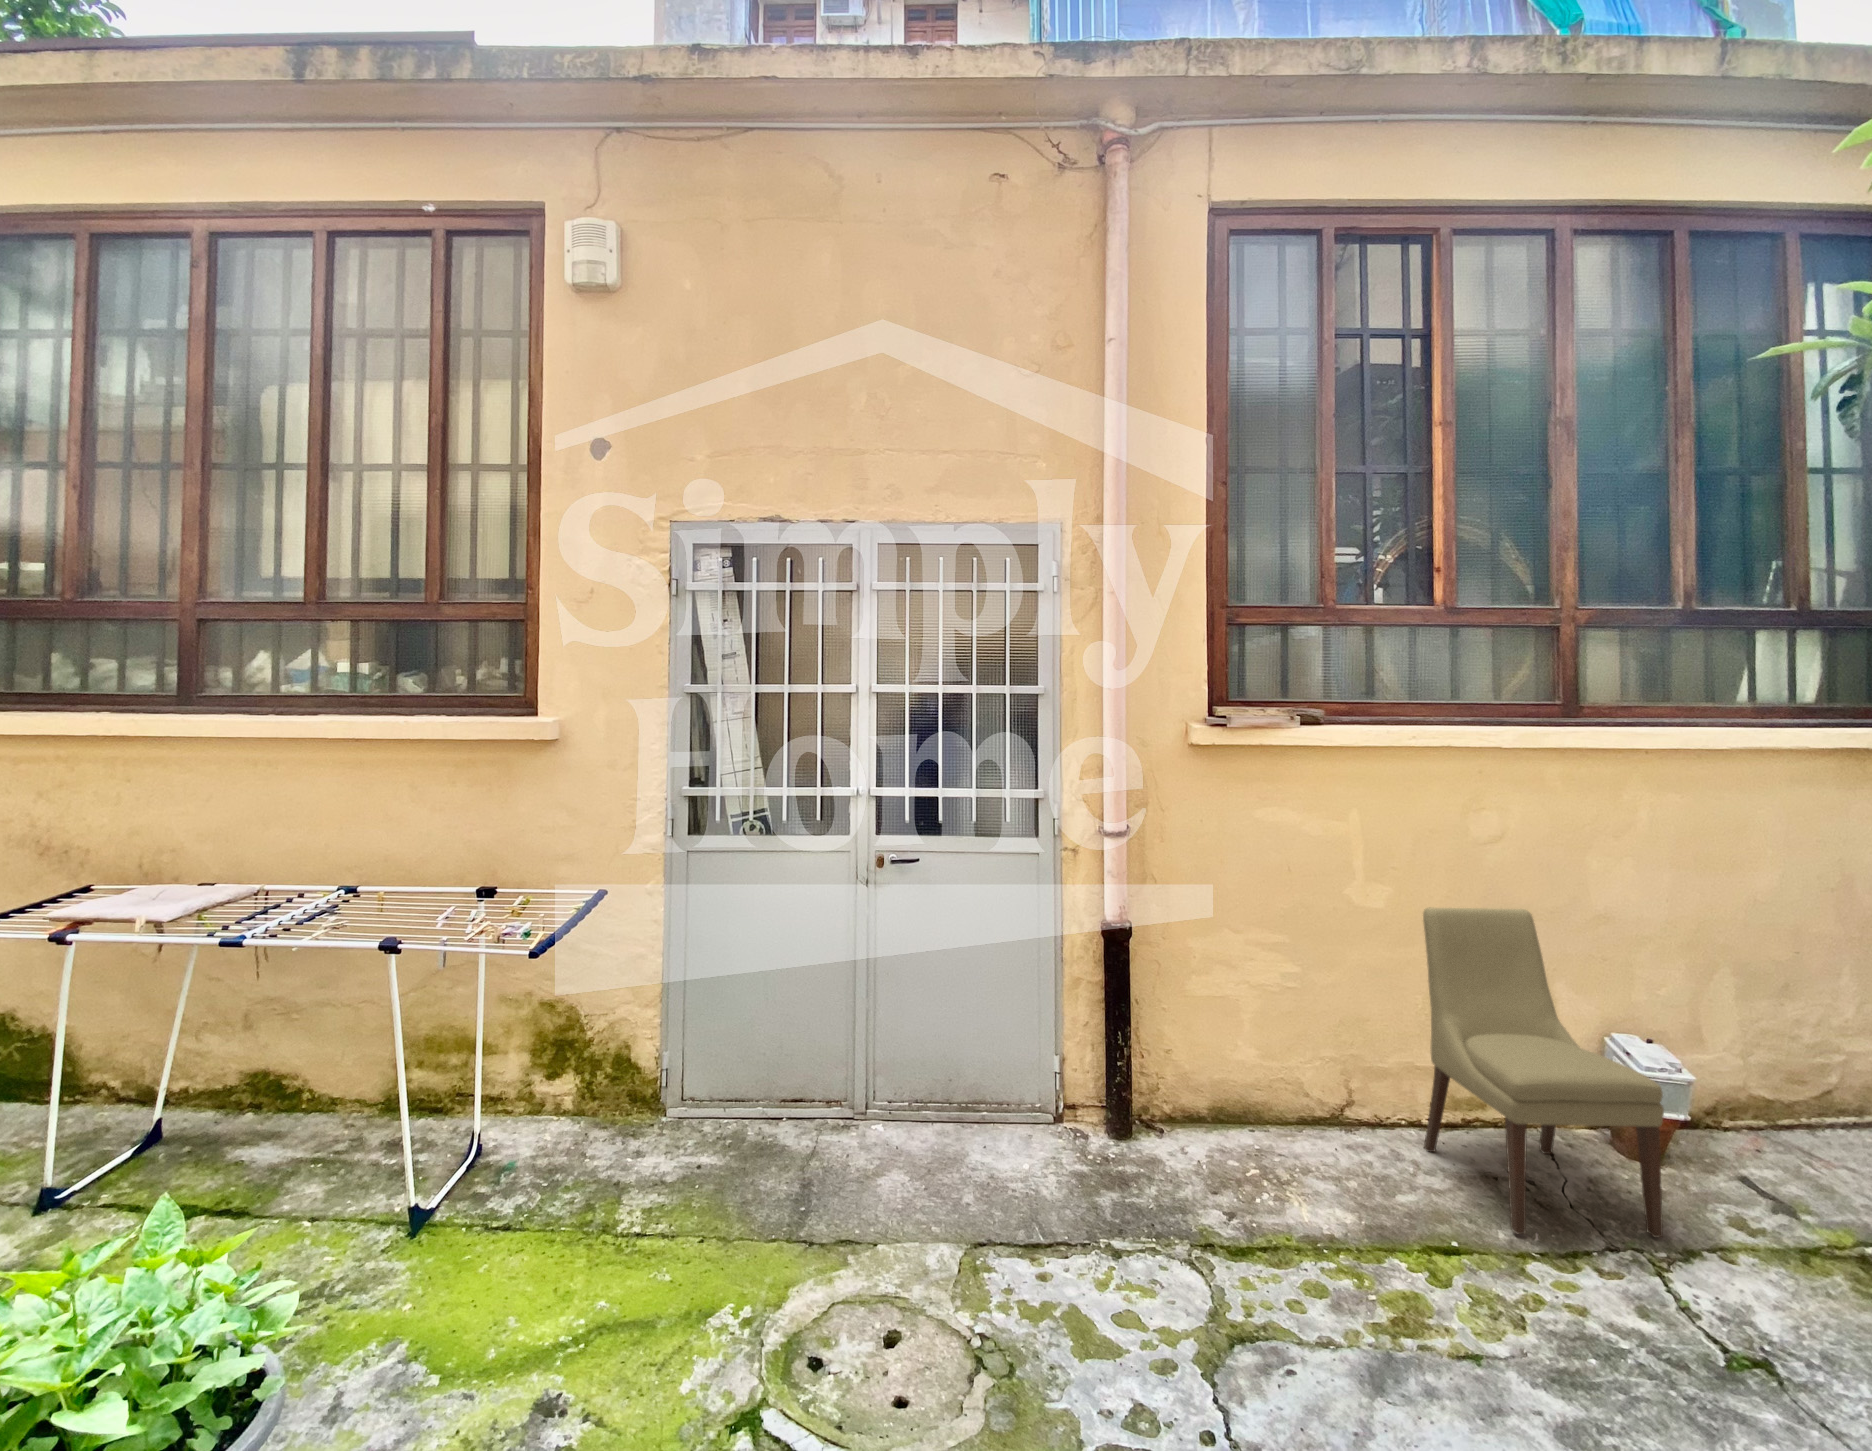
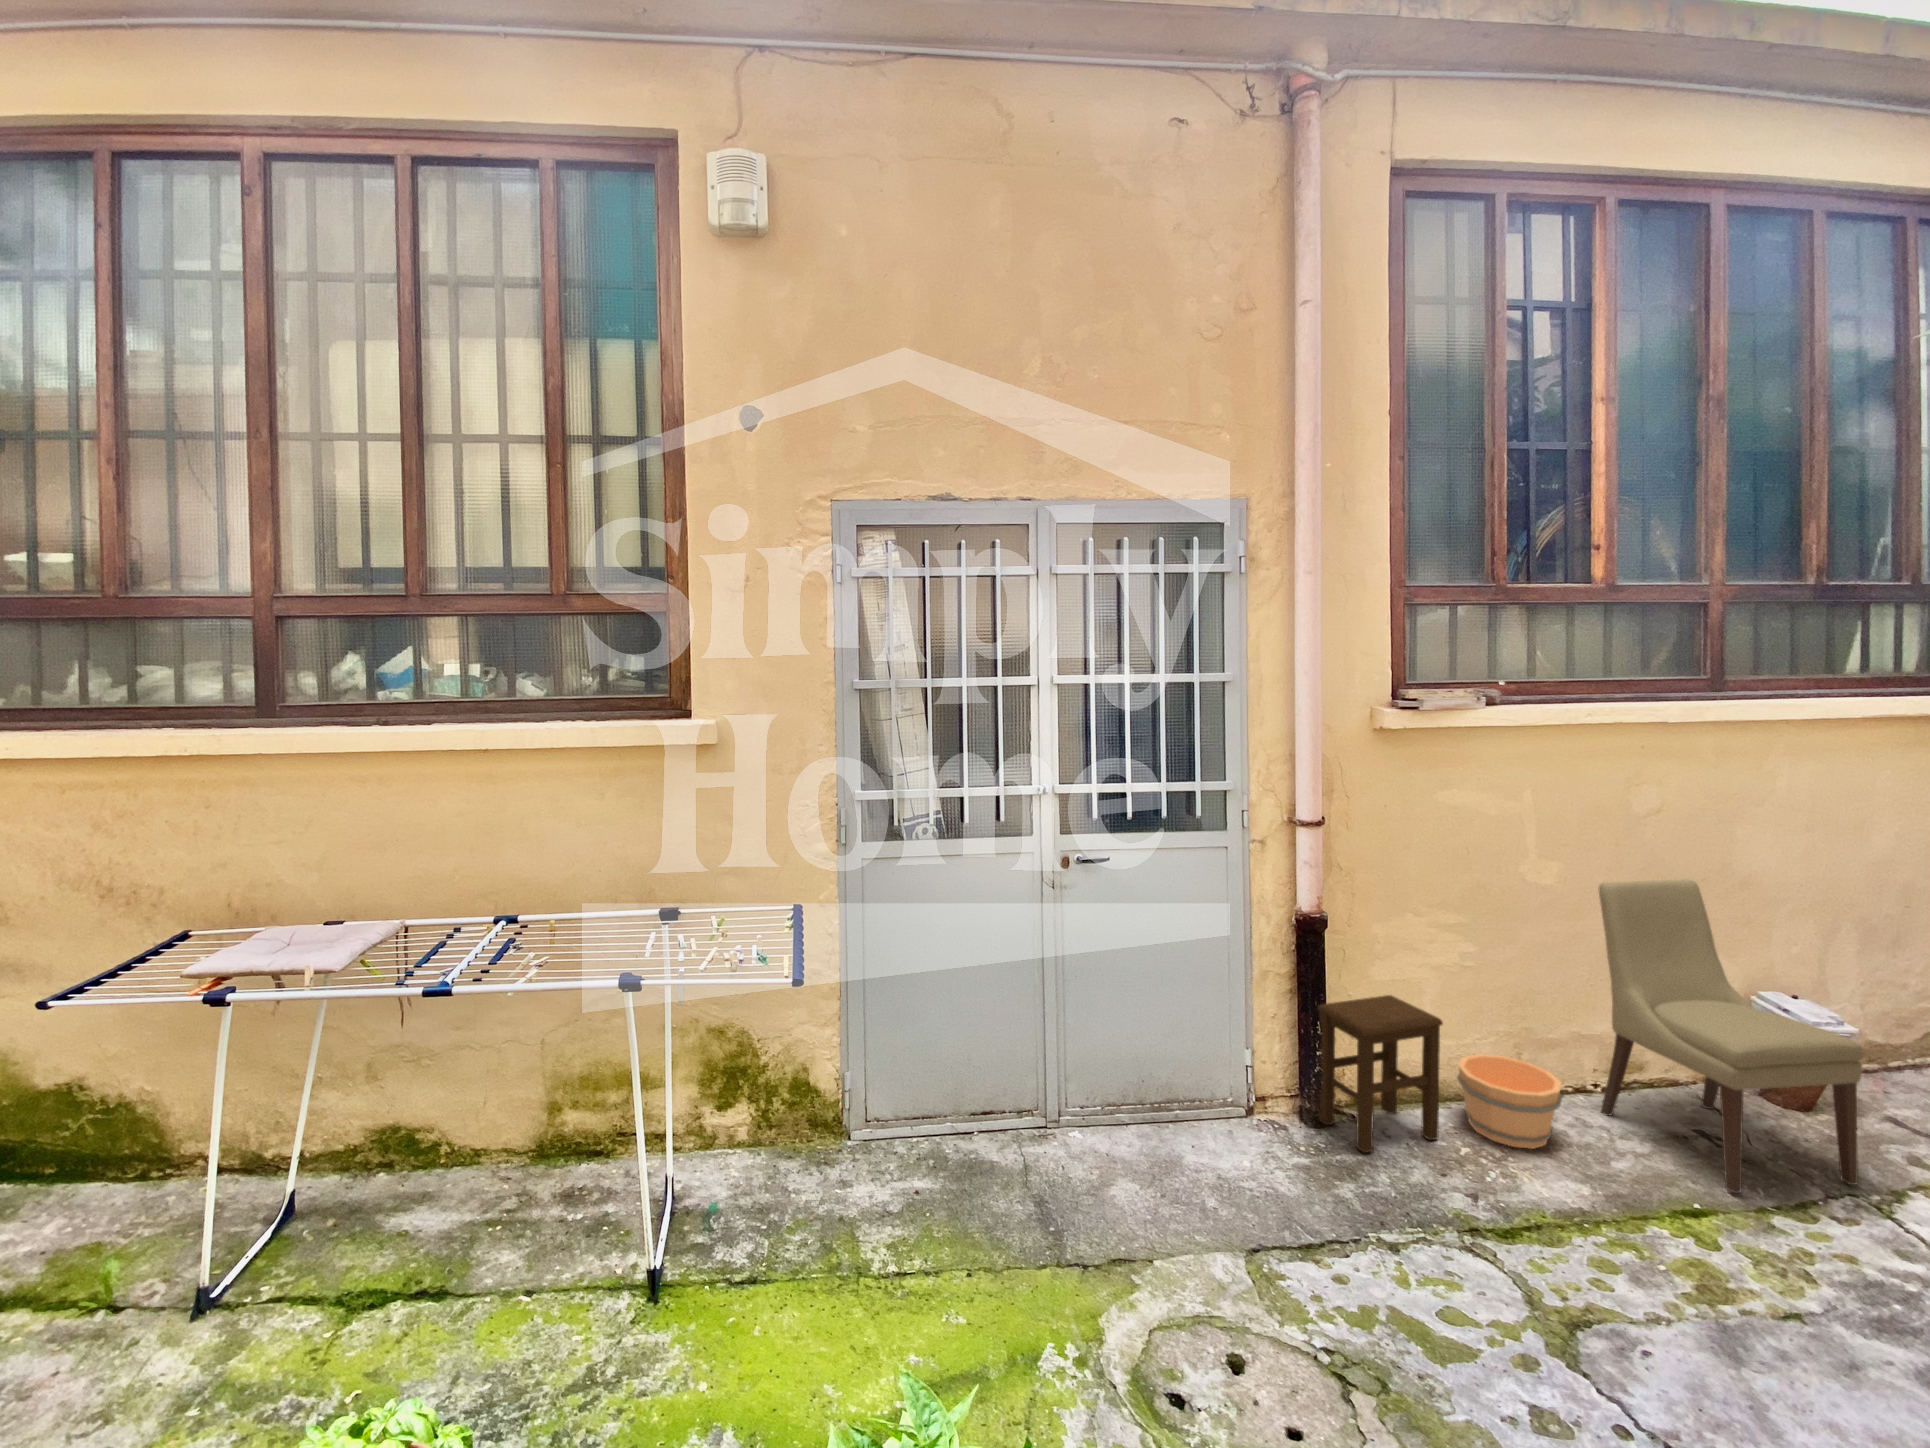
stool: none [1120,1011,1237,1166] -> present [1318,995,1443,1153]
bucket: none [1264,1078,1364,1176] -> present [1457,1054,1563,1149]

